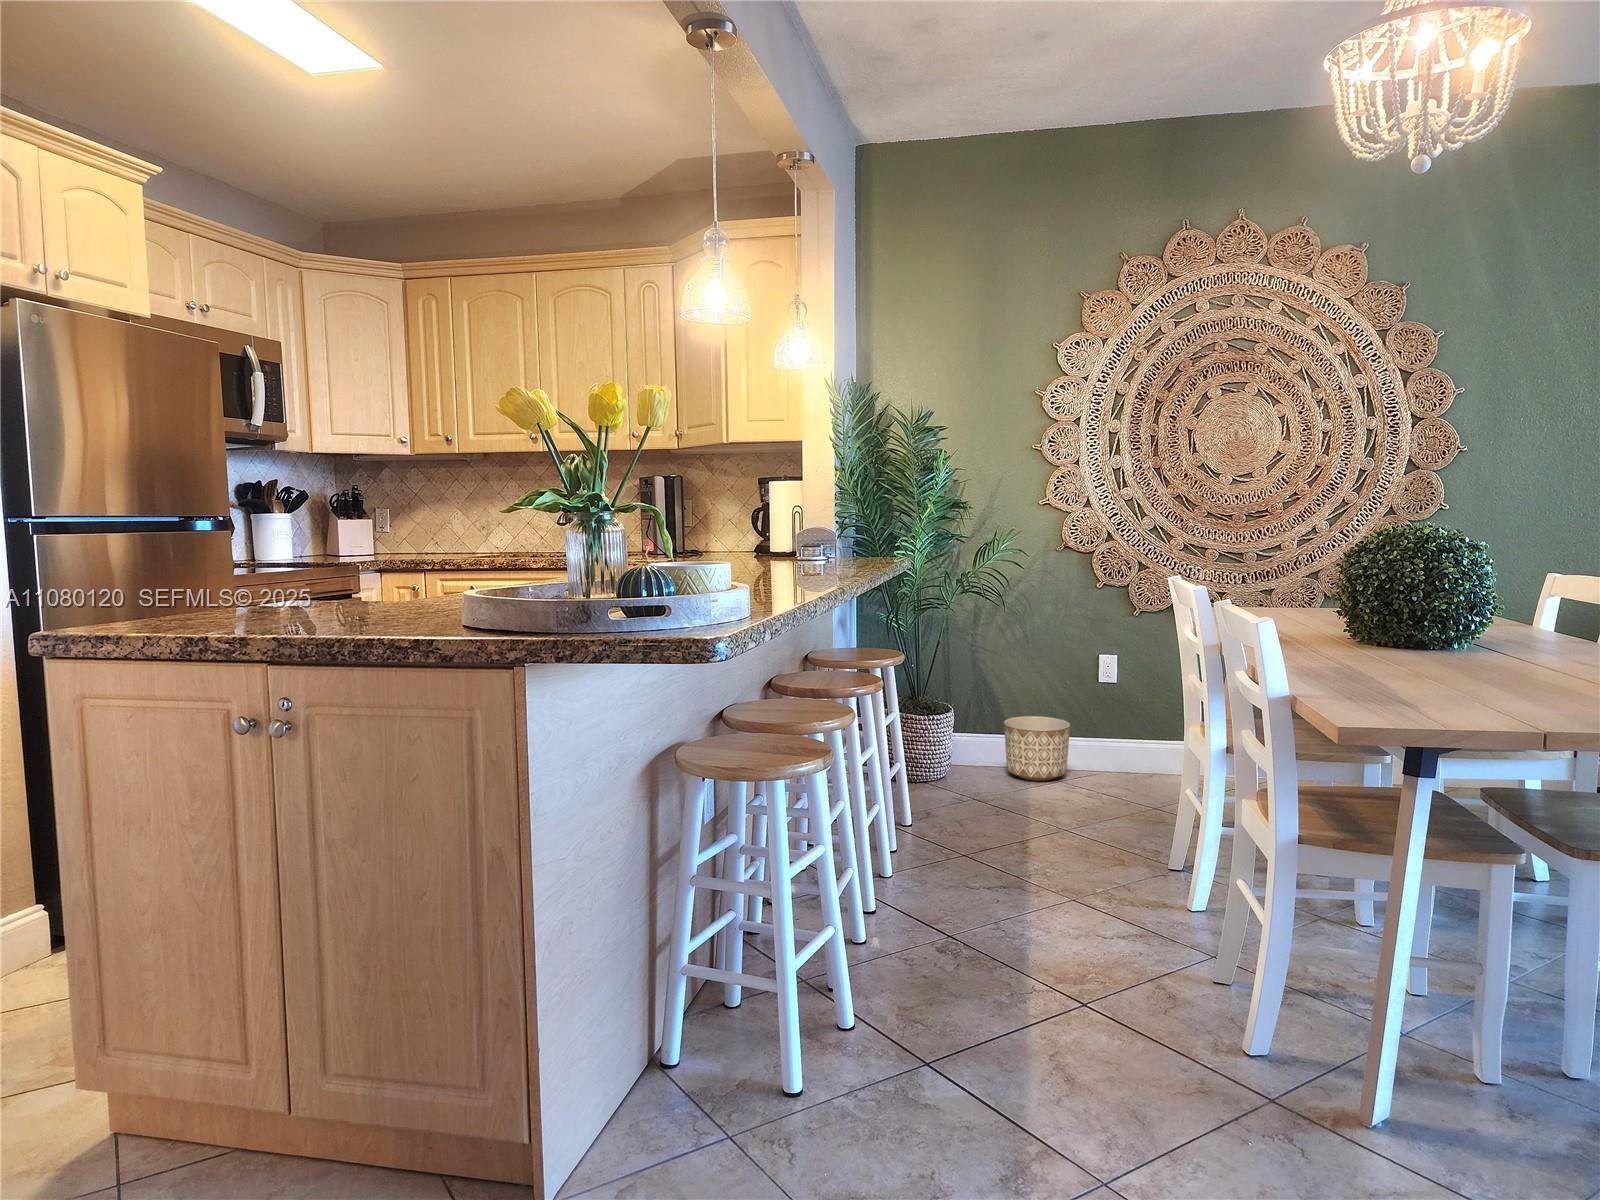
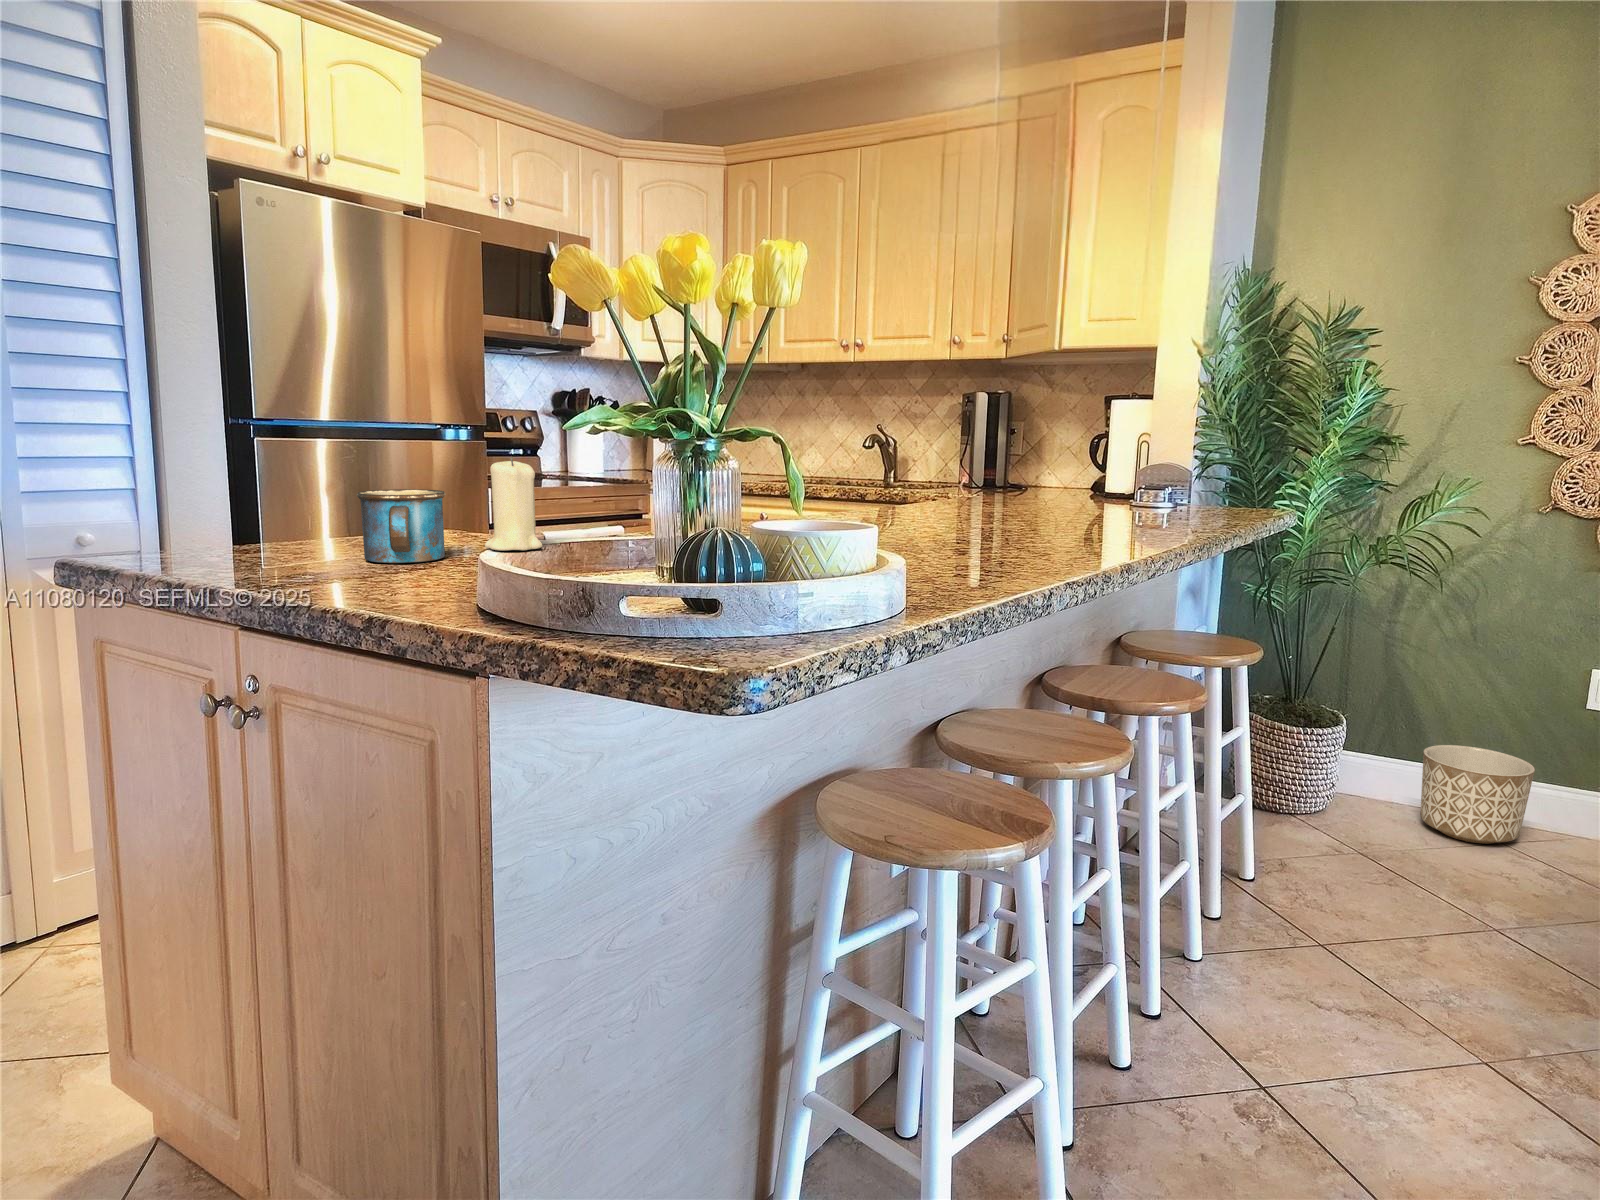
candle: none [366,534,416,608] -> present [485,457,542,550]
mug: none [280,561,354,620] -> present [357,489,446,563]

